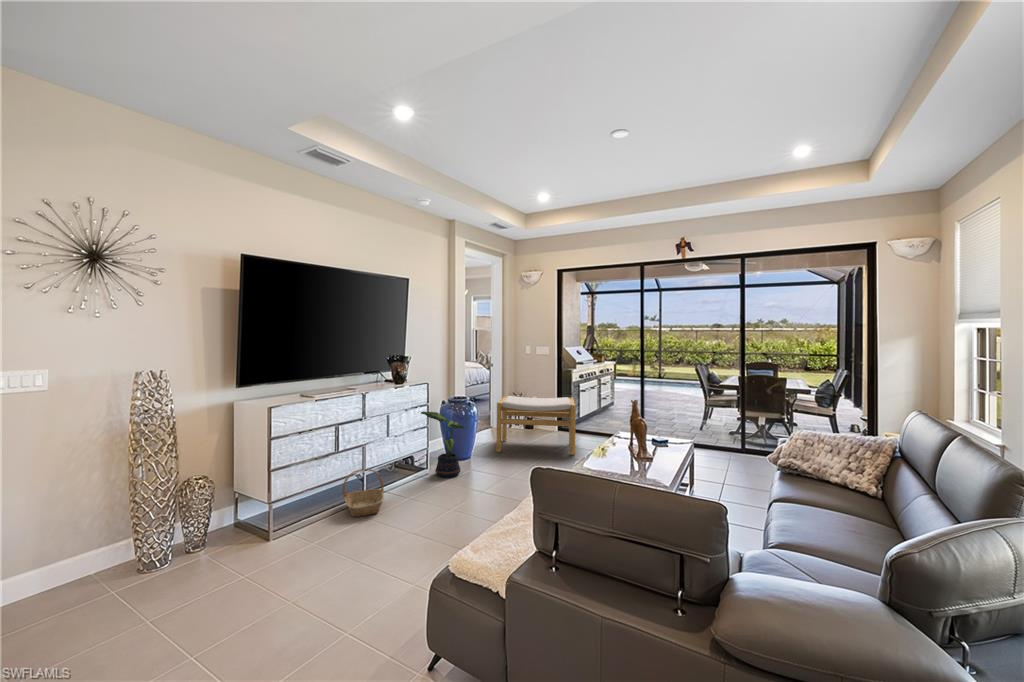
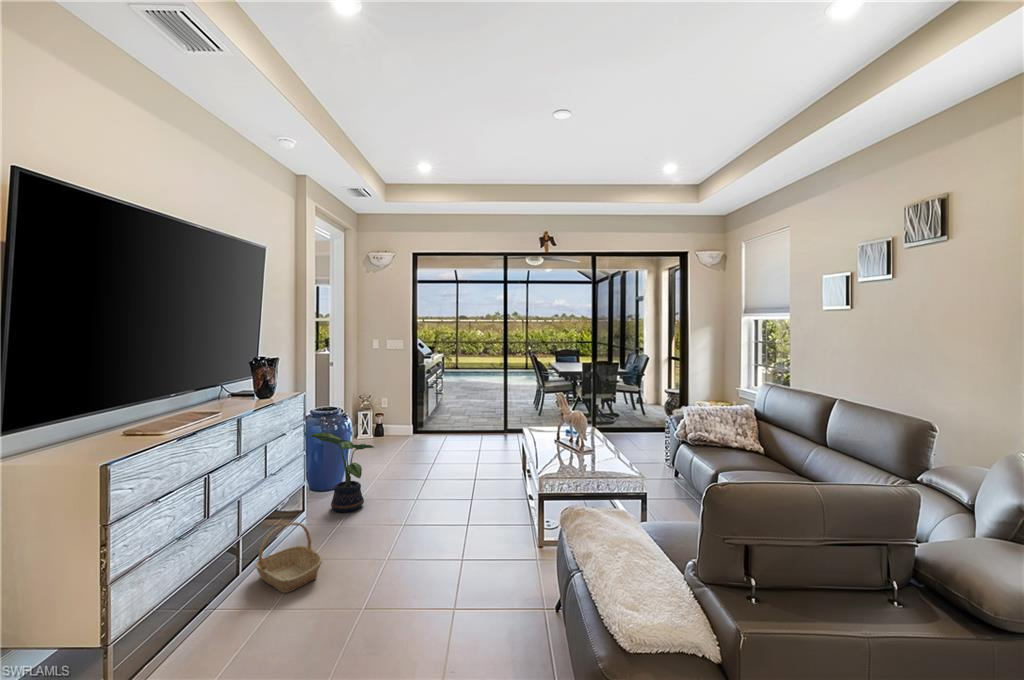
footstool: present [496,396,576,455] -> none [365,396,462,469]

